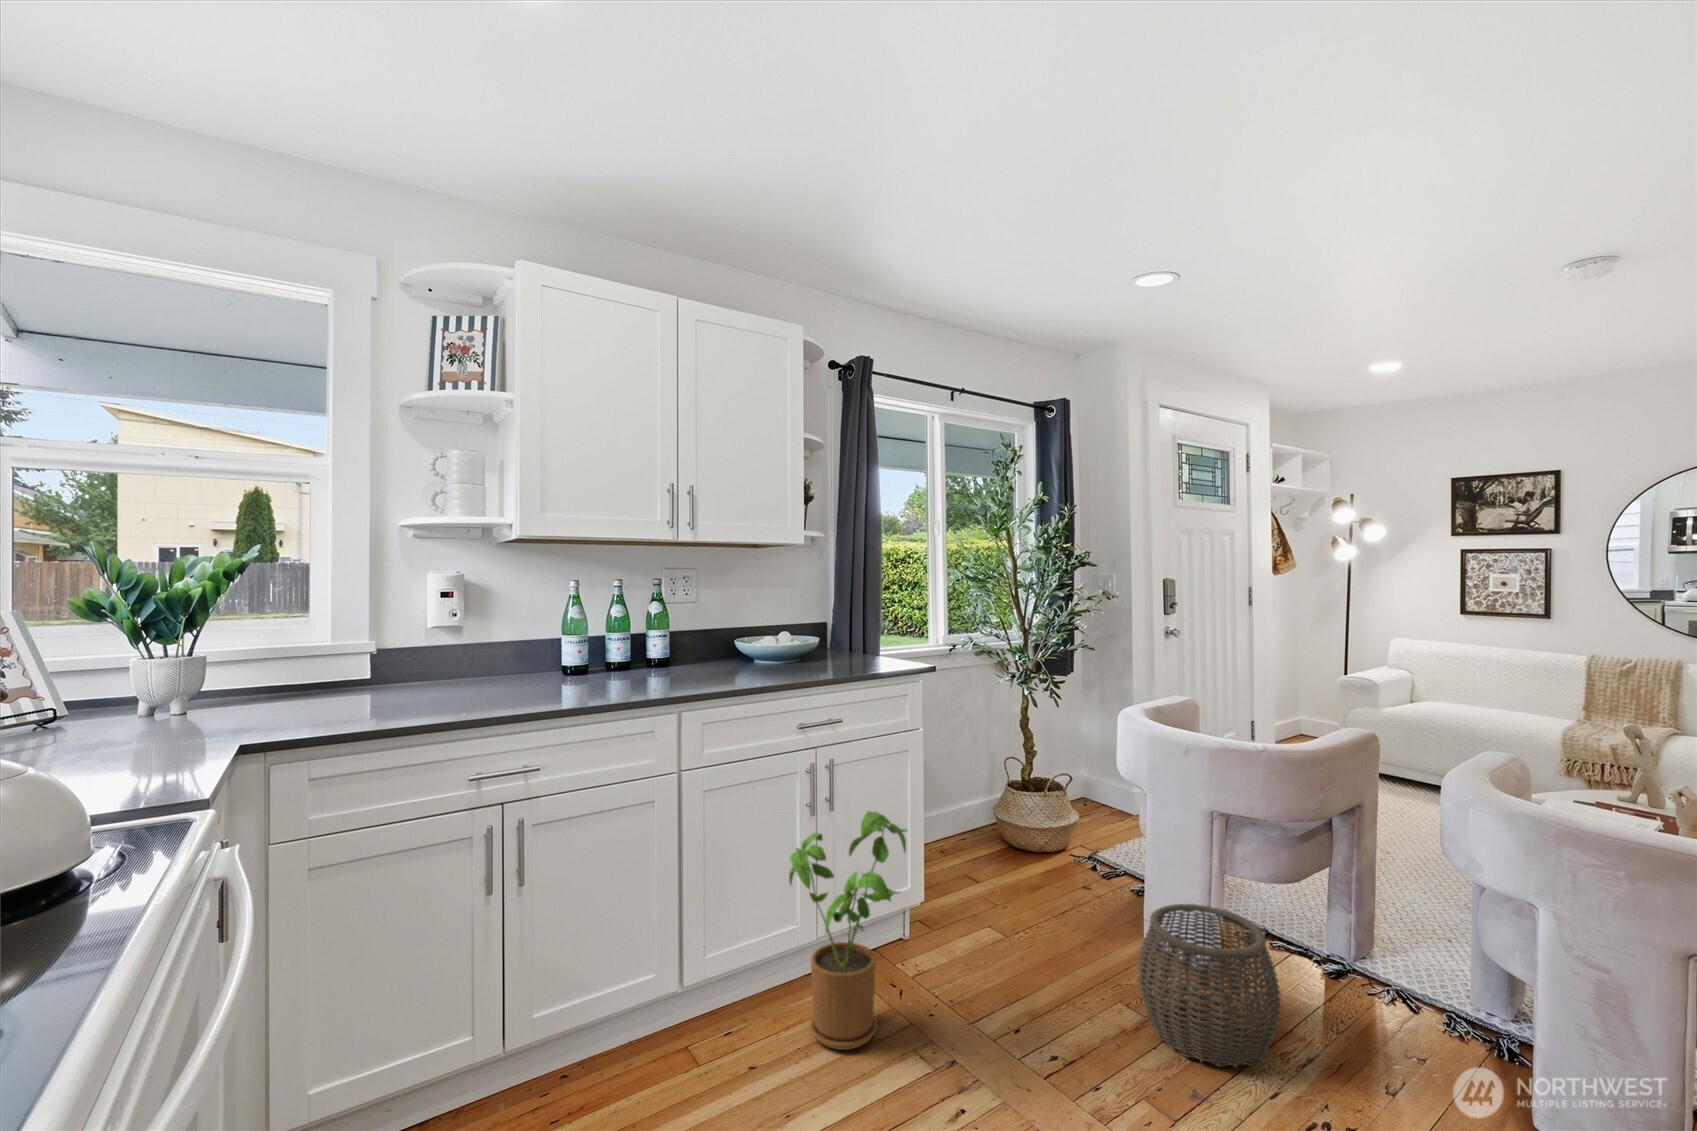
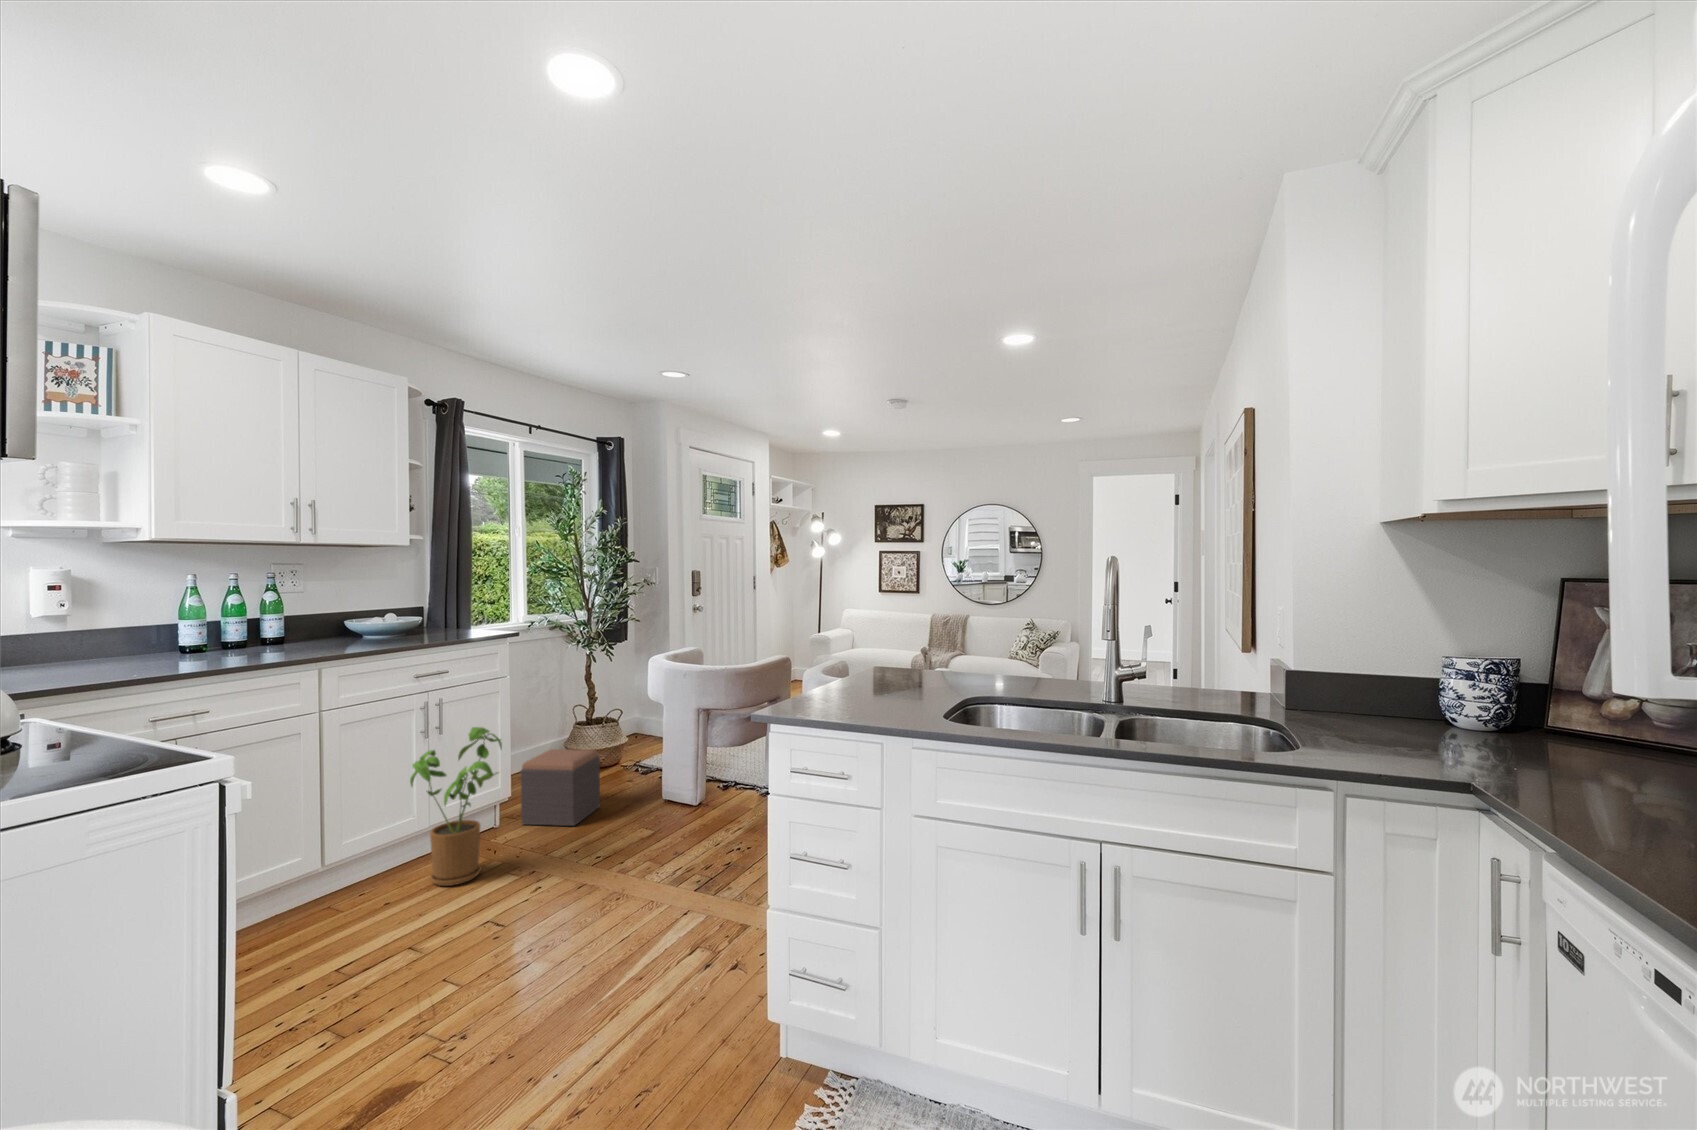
footstool: none [935,833,1044,967] -> present [521,749,600,826]
woven basket: present [1138,904,1281,1068] -> none [655,759,730,840]

